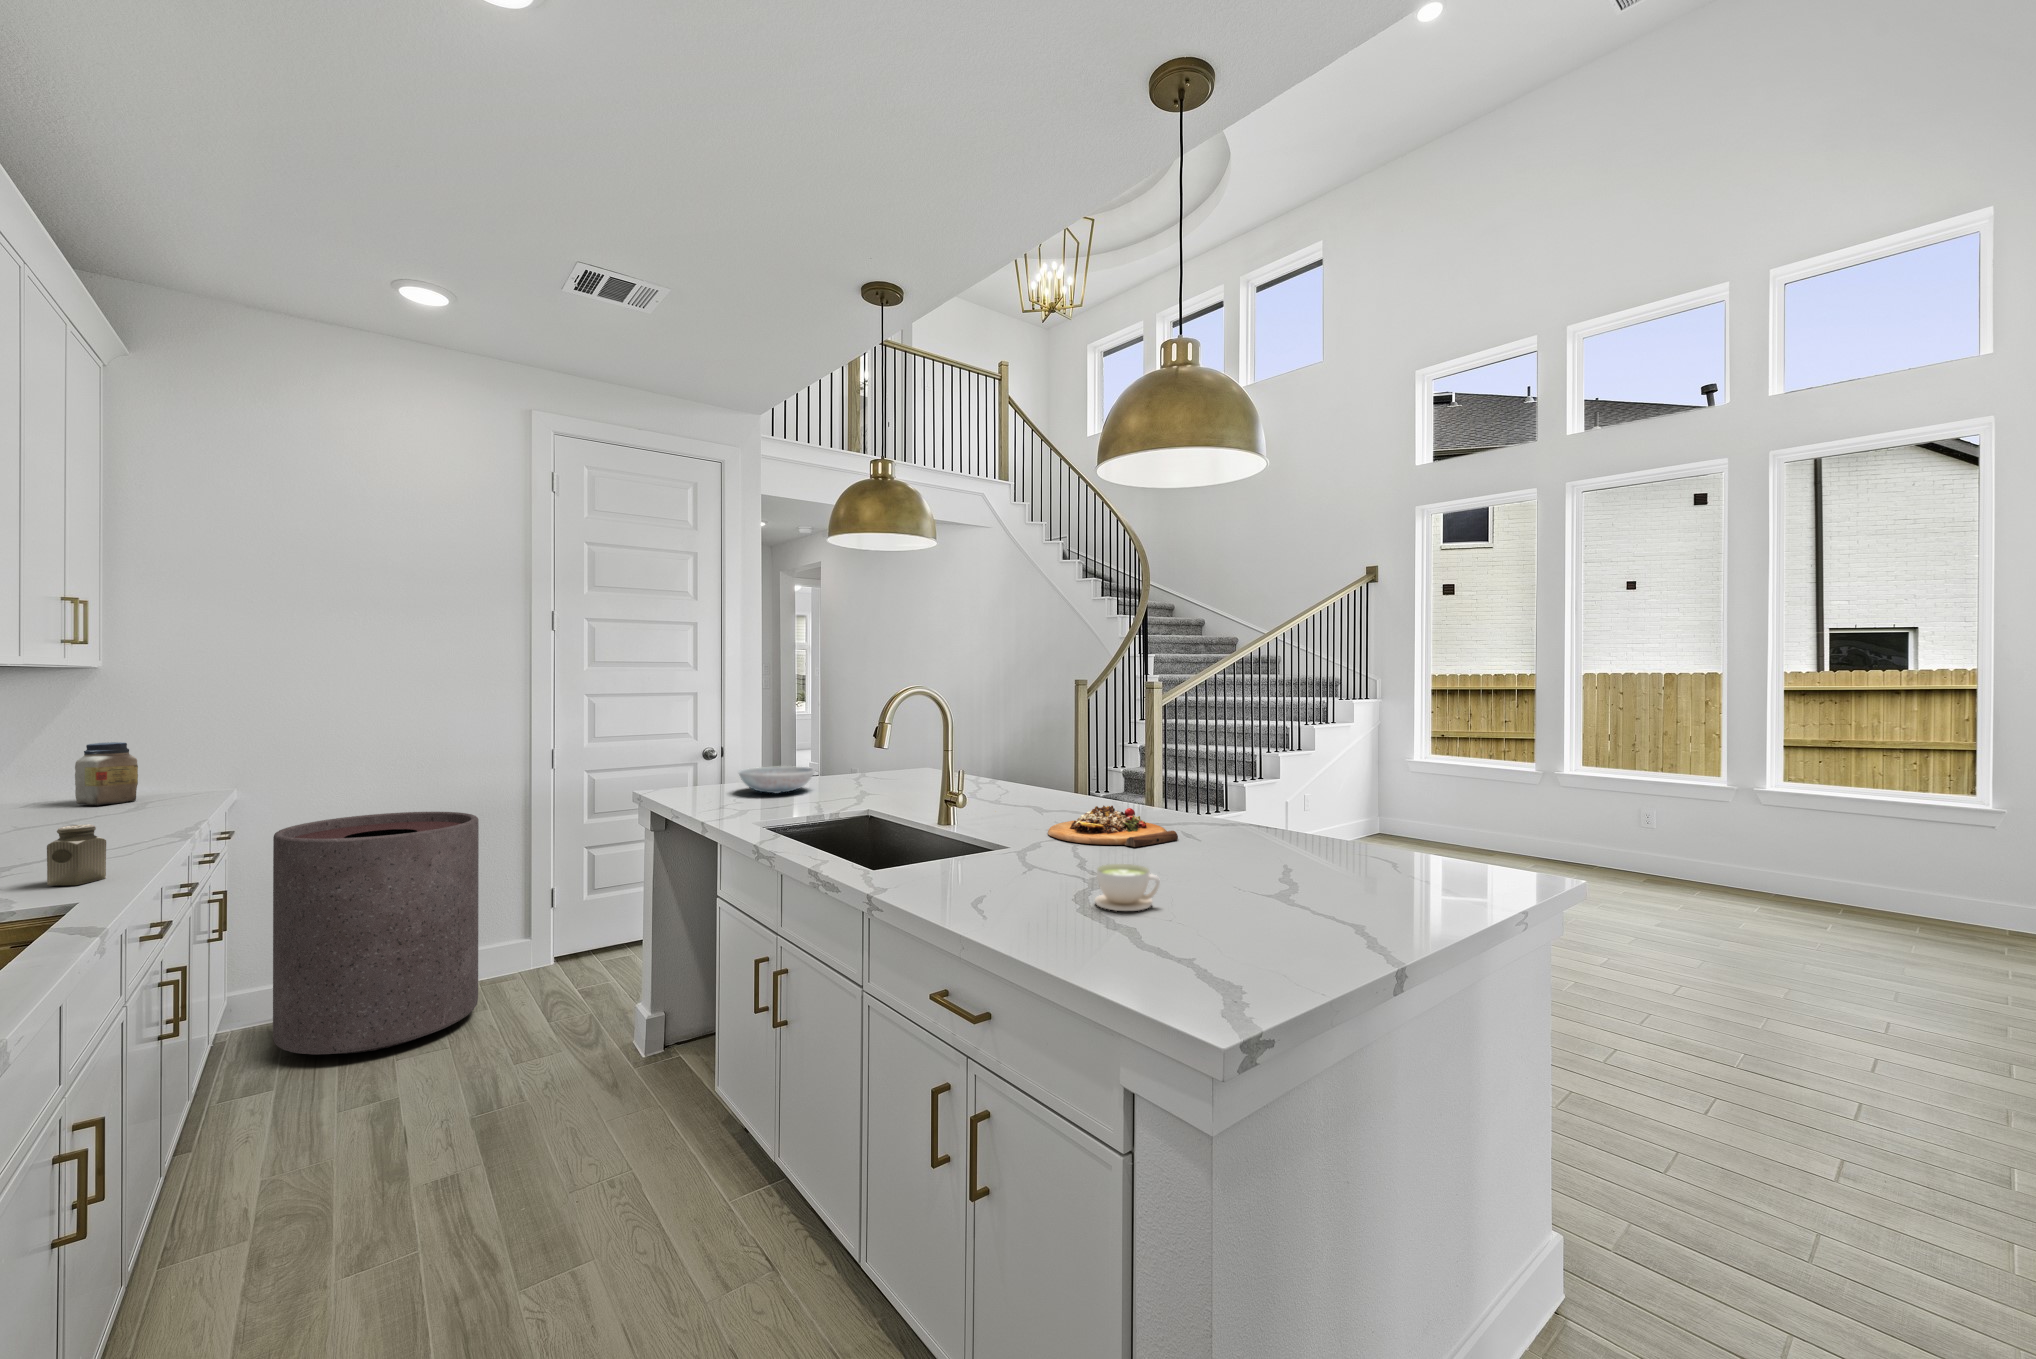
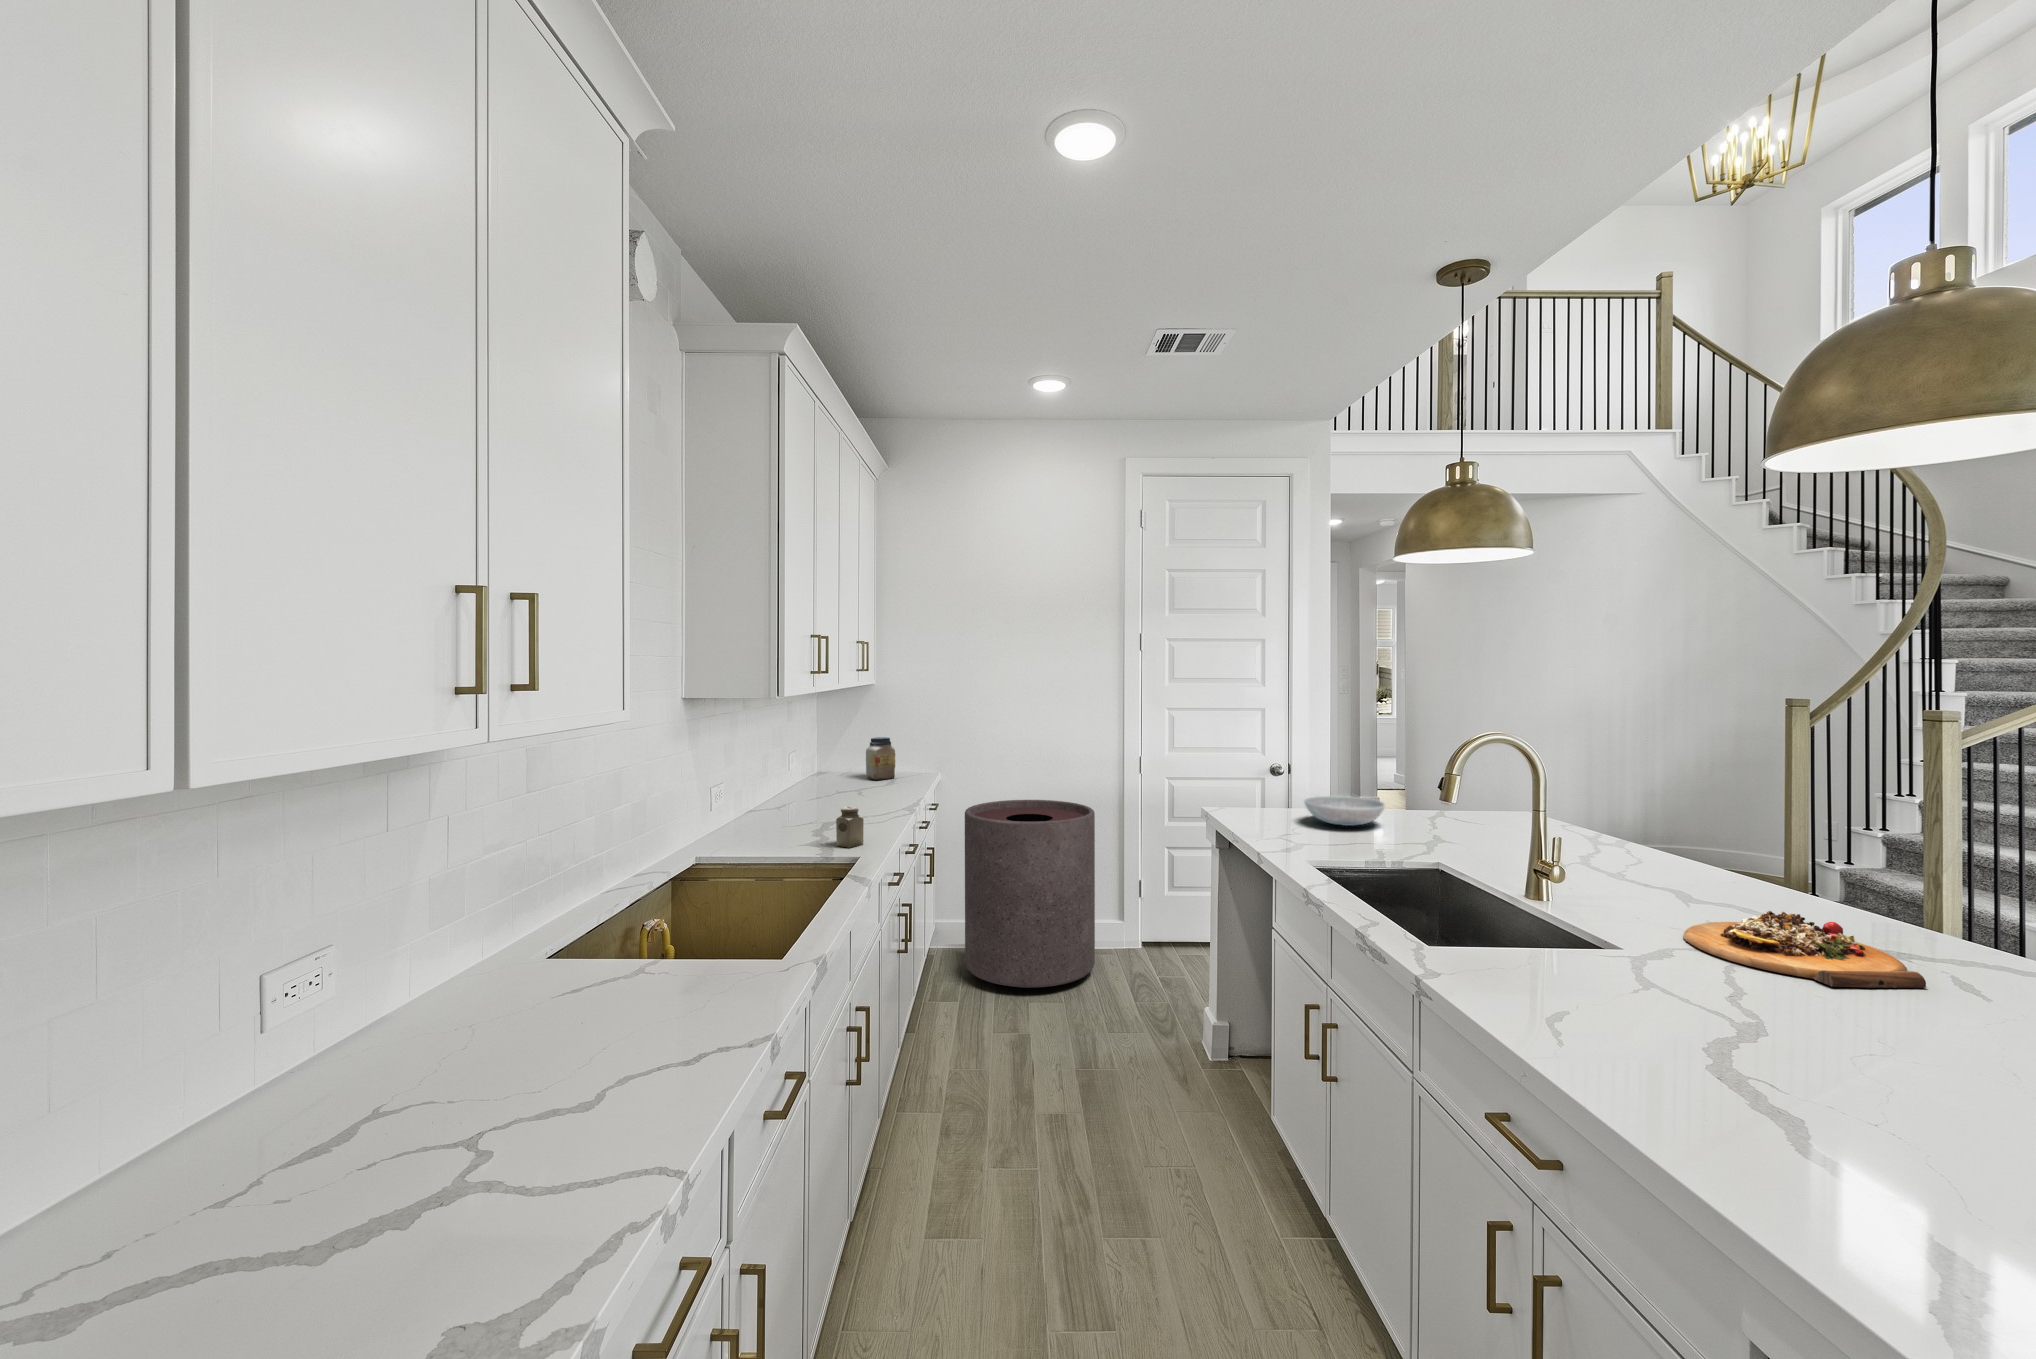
coffee cup: present [1095,864,1160,911] -> none [1726,1024,1849,1107]

